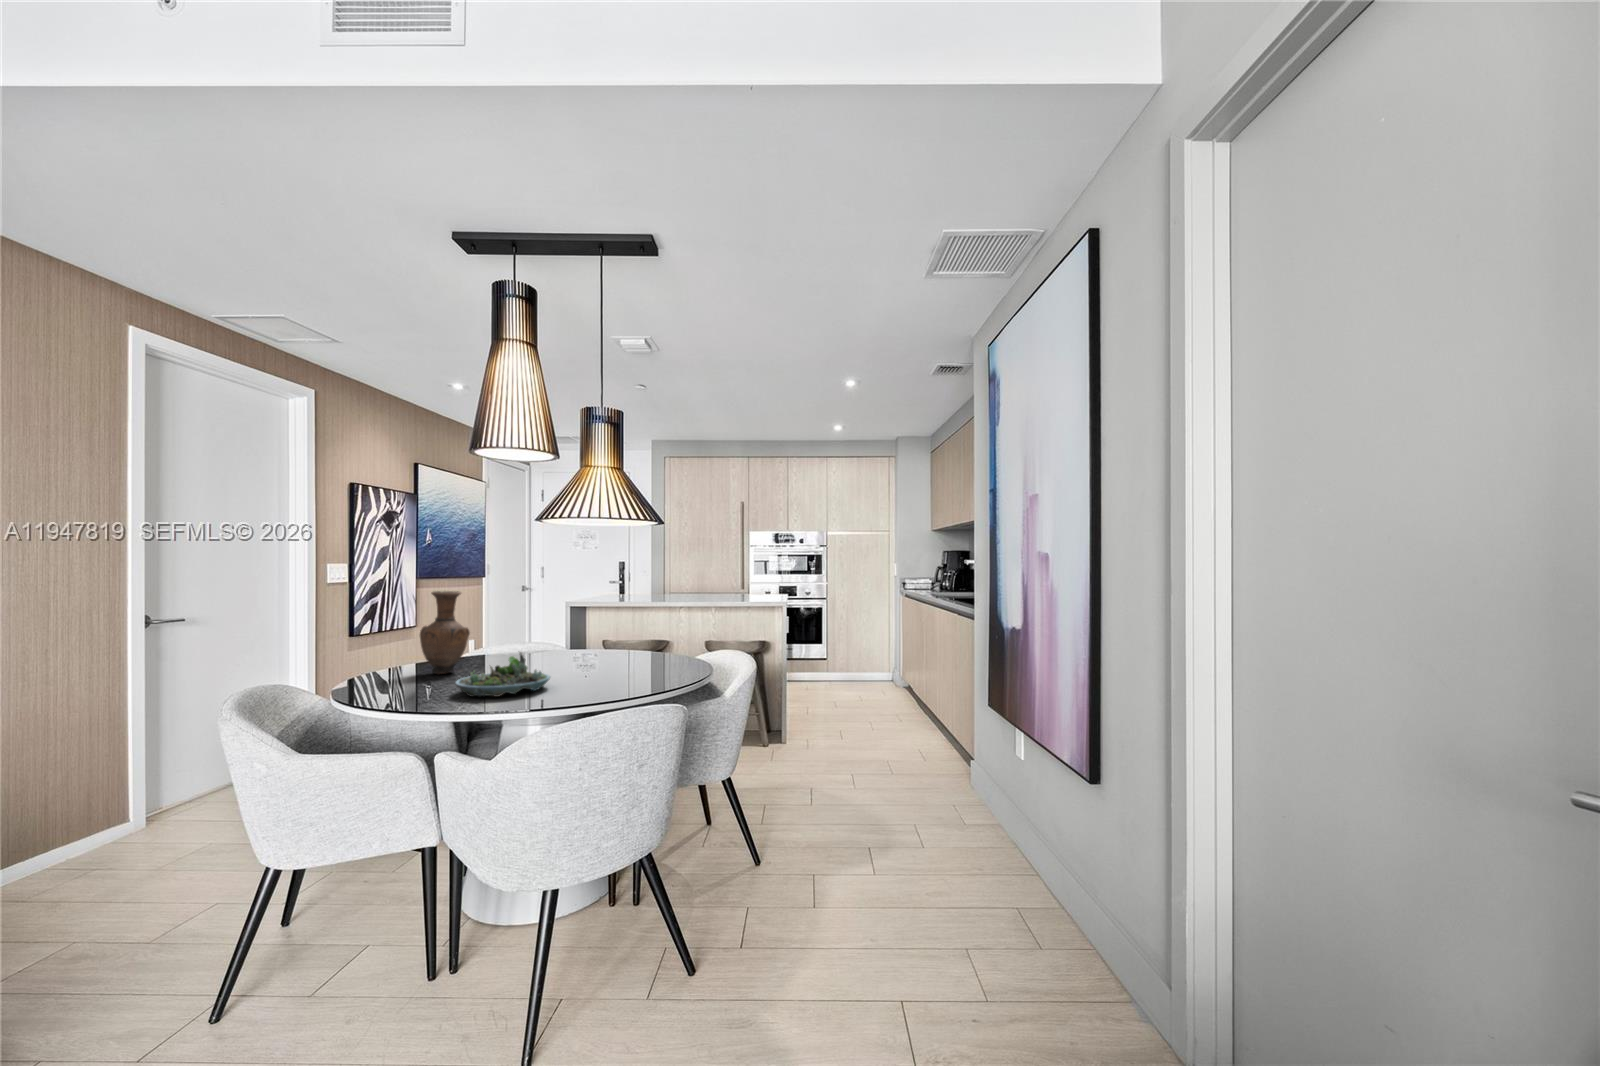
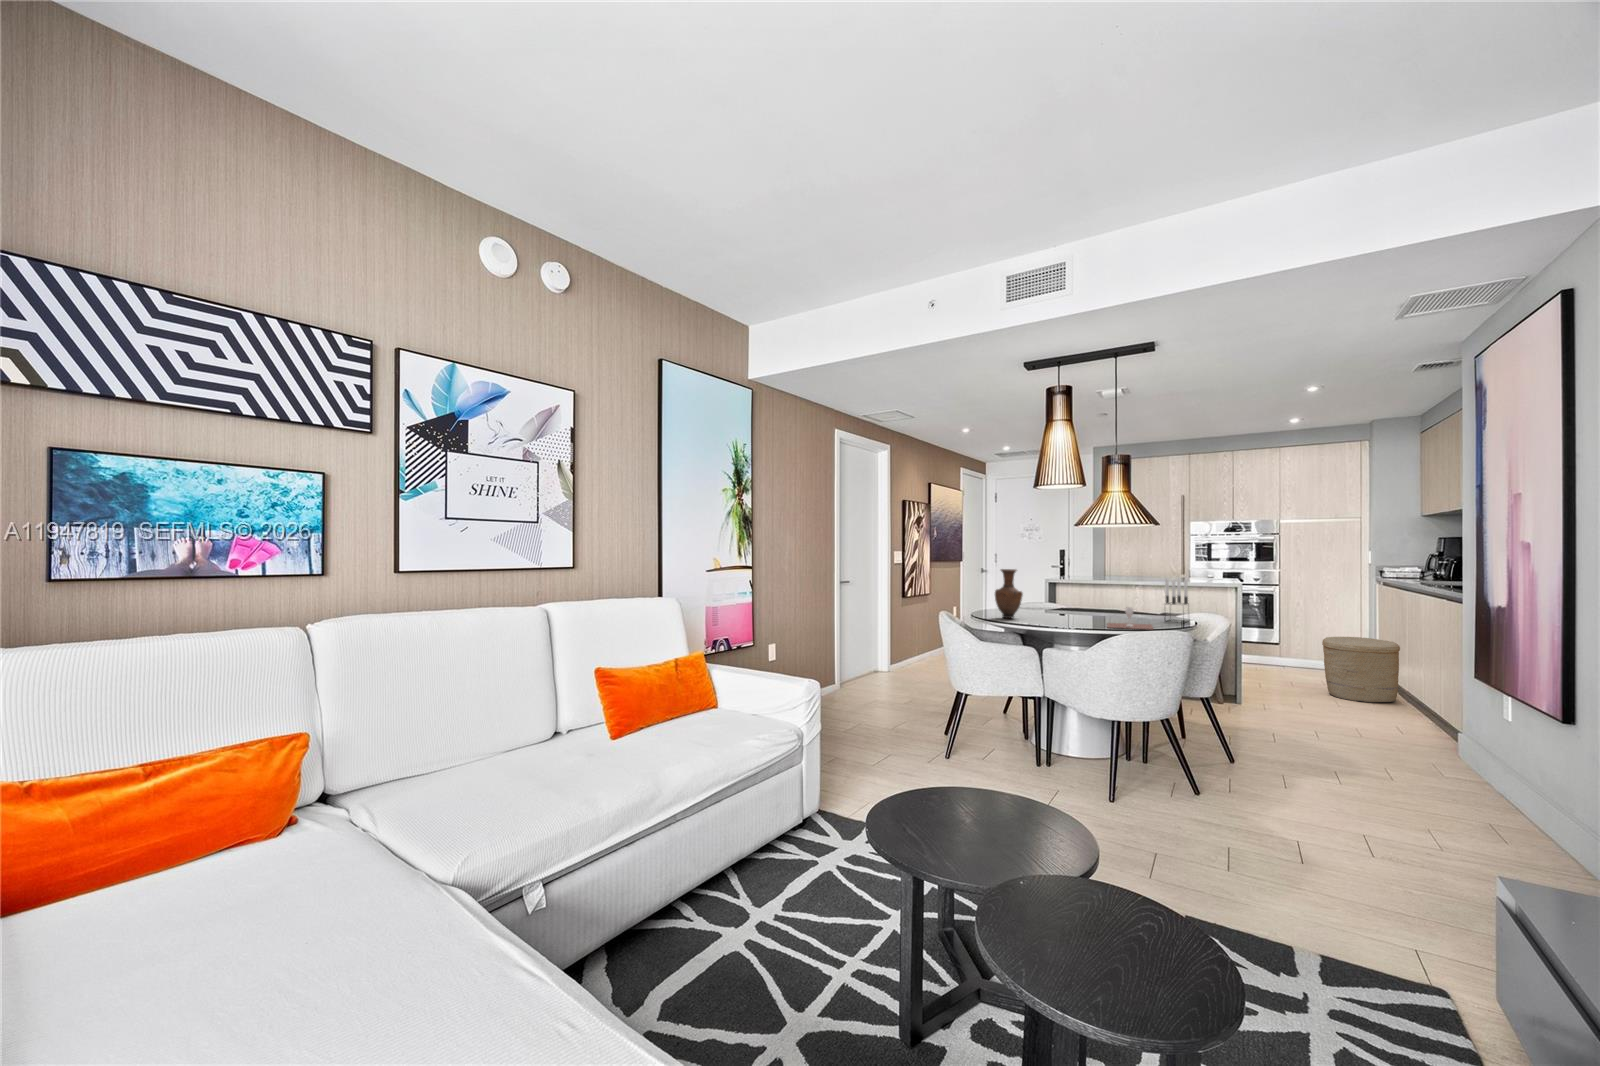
candle holder: none [677,598,709,663] -> present [1165,578,1188,622]
wine glass: none [583,648,655,683] -> present [1107,607,1153,630]
succulent planter: present [456,652,550,697] -> none [1032,605,1088,630]
woven basket: none [858,652,920,721] -> present [1322,637,1400,702]

